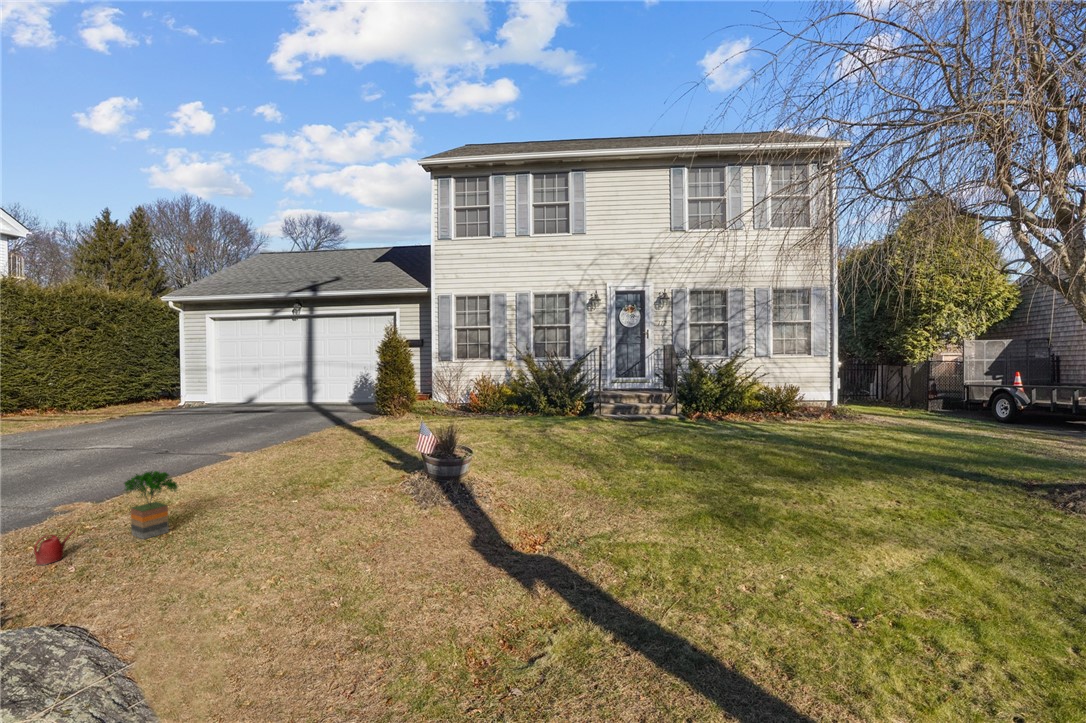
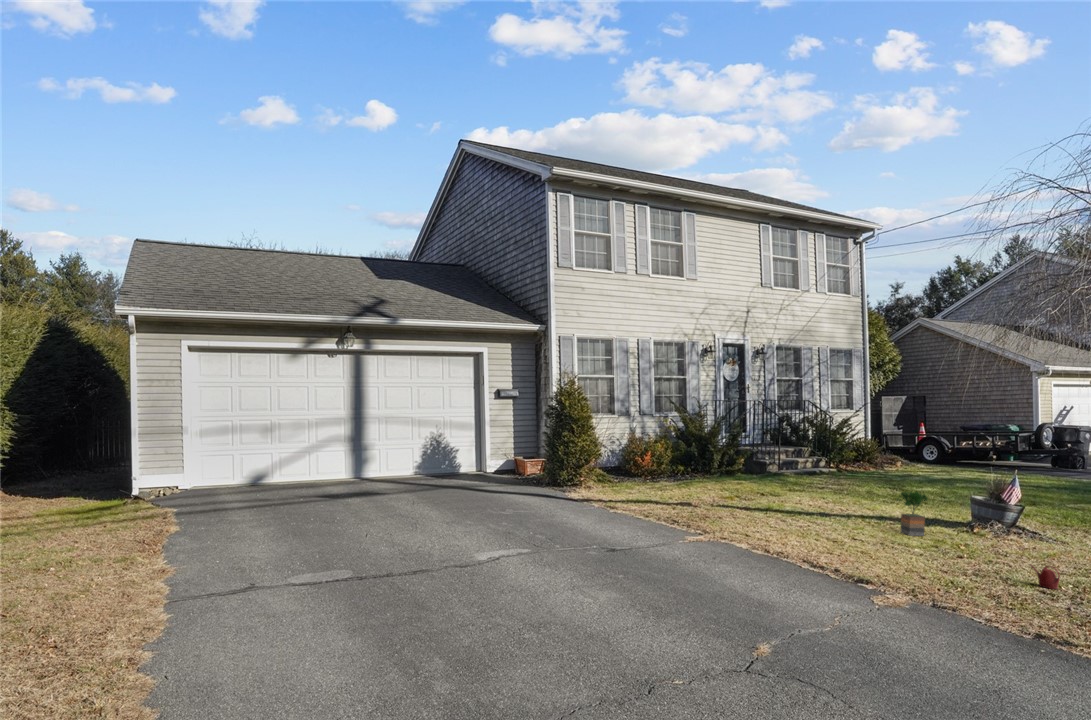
potted tree: present [124,471,178,539] -> present [897,491,928,536]

